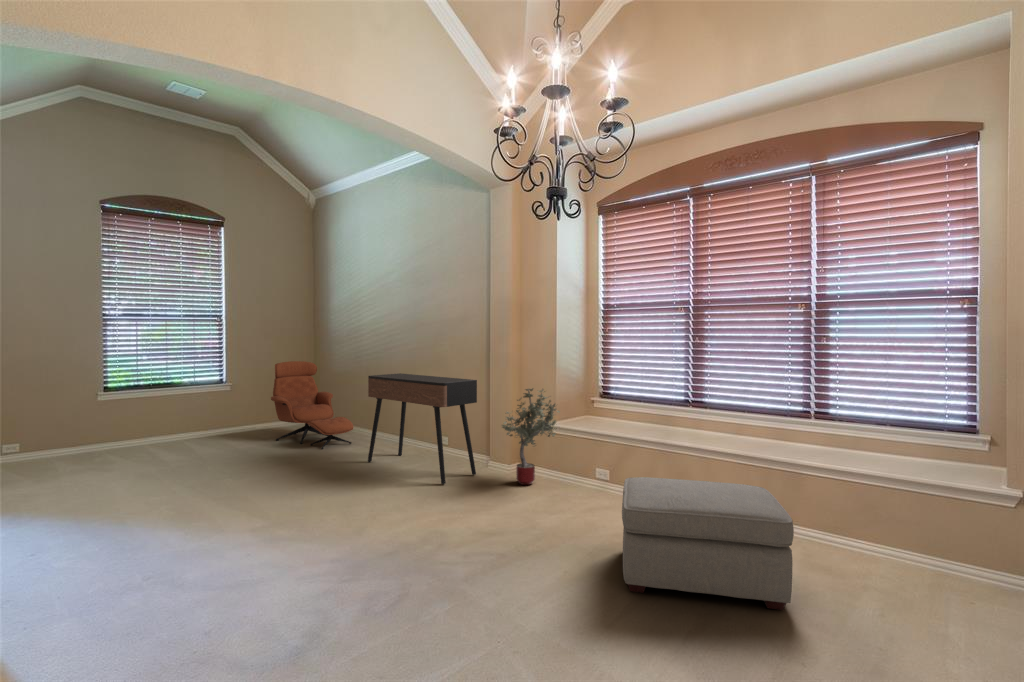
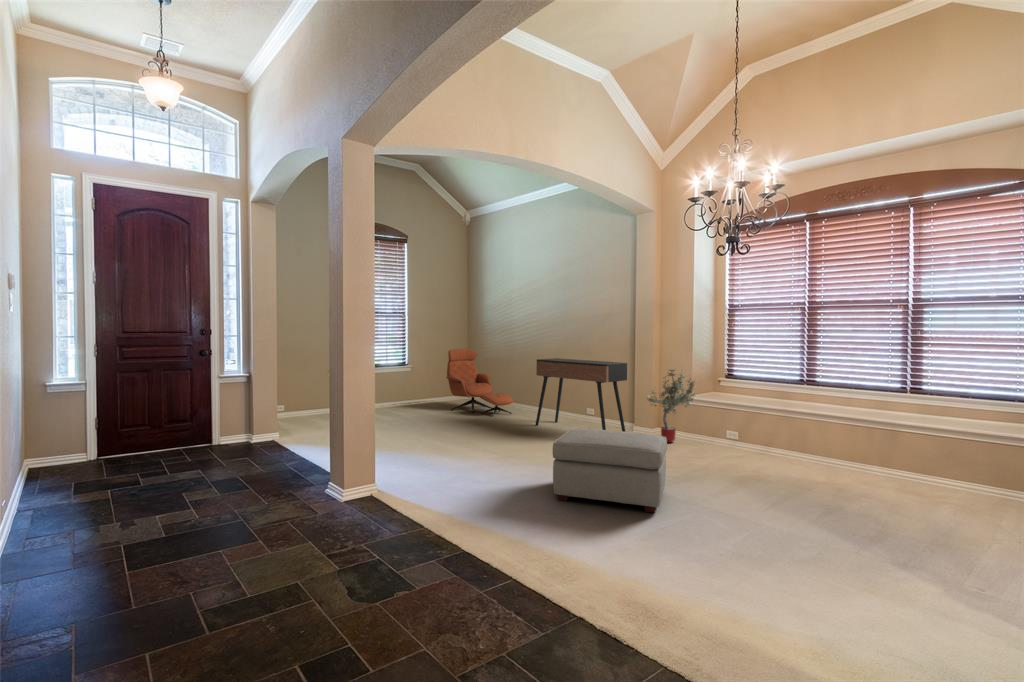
ottoman: present [622,477,794,610] -> present [553,428,667,513]

